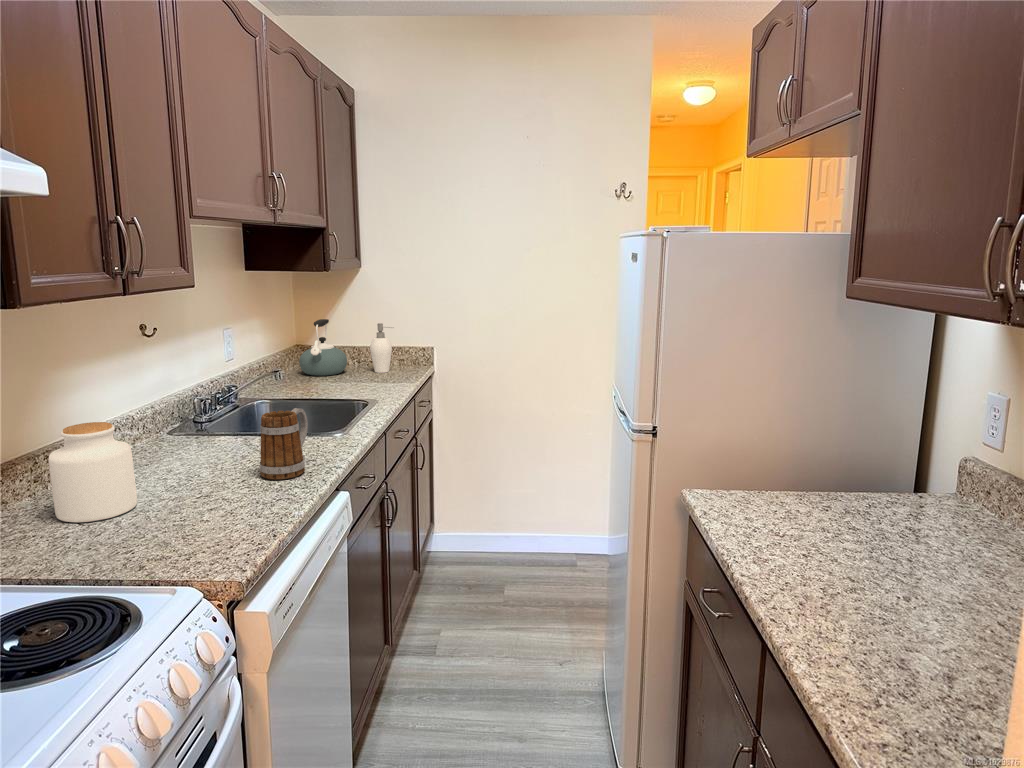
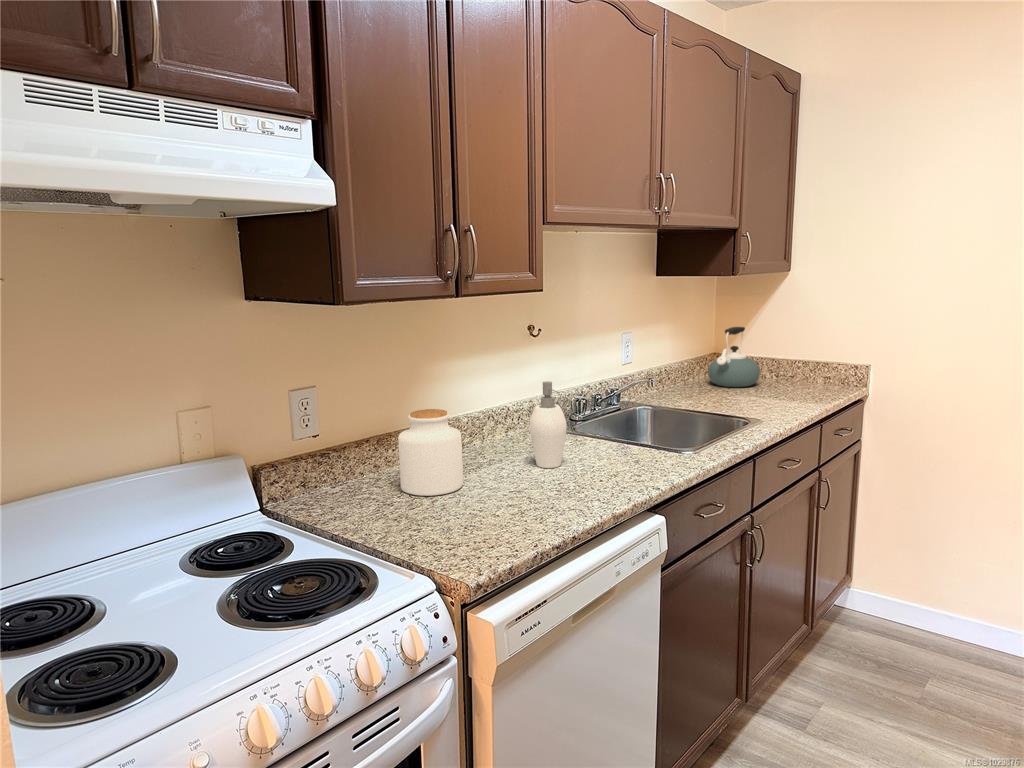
soap dispenser: present [370,323,392,373] -> present [529,381,567,468]
mug: present [260,408,308,480] -> none [576,419,633,491]

